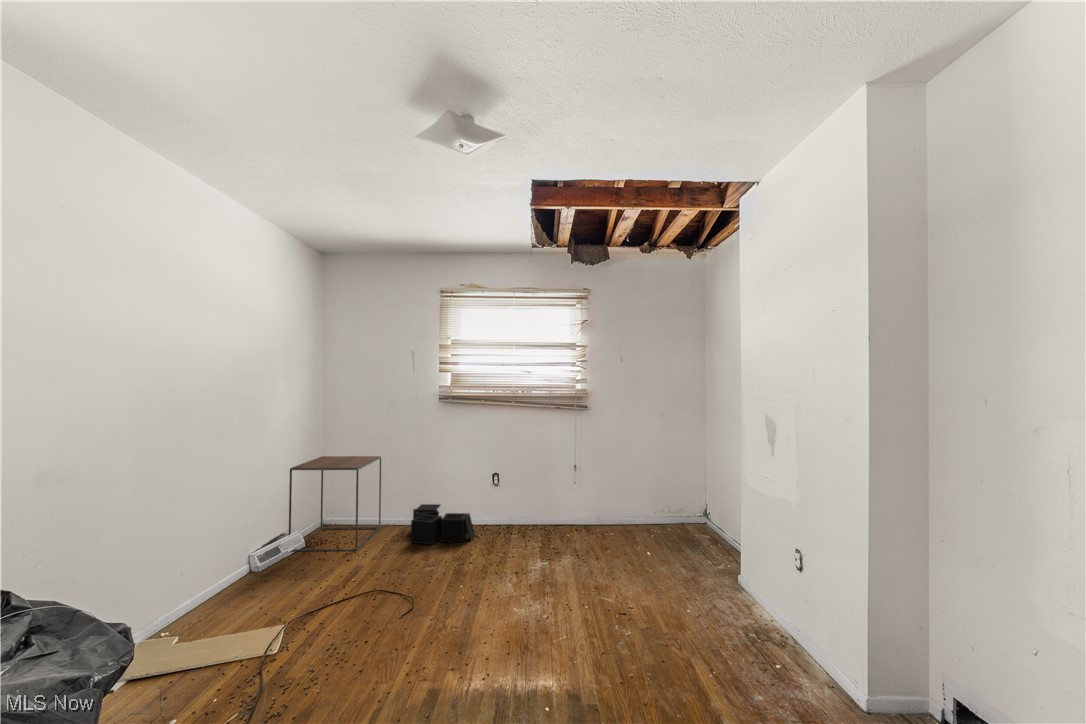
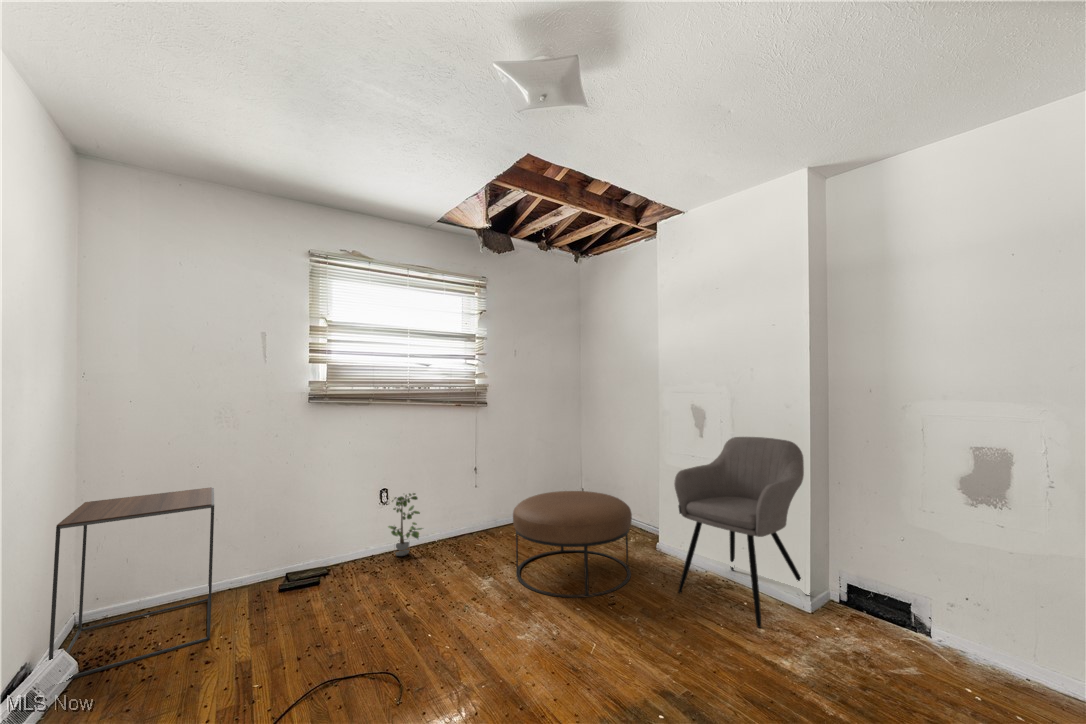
armchair: none [666,474,821,691] -> present [674,437,809,628]
potted plant: none [494,478,523,530] -> present [388,493,422,556]
ottoman: none [547,500,663,607] -> present [513,491,632,598]
storage bin: present [411,504,474,545] -> none [273,543,379,603]

